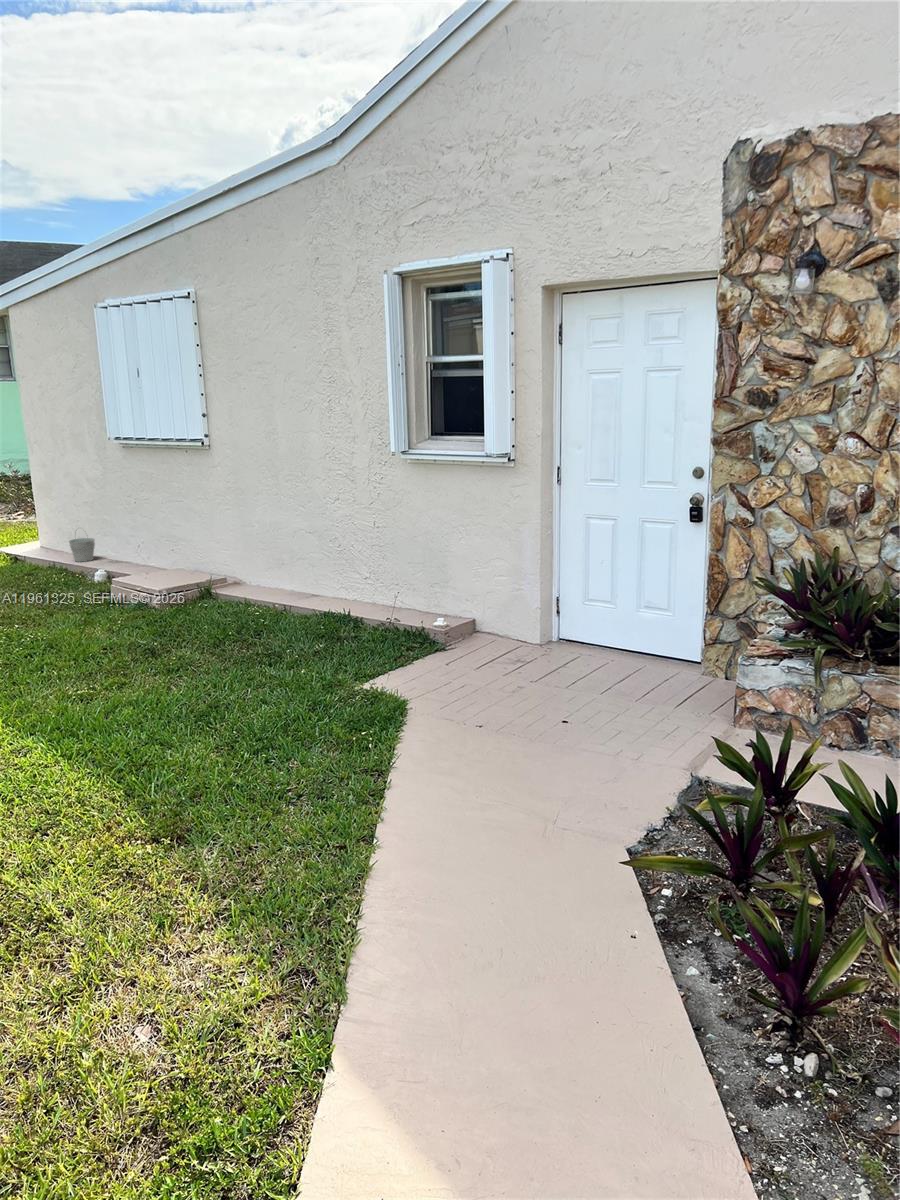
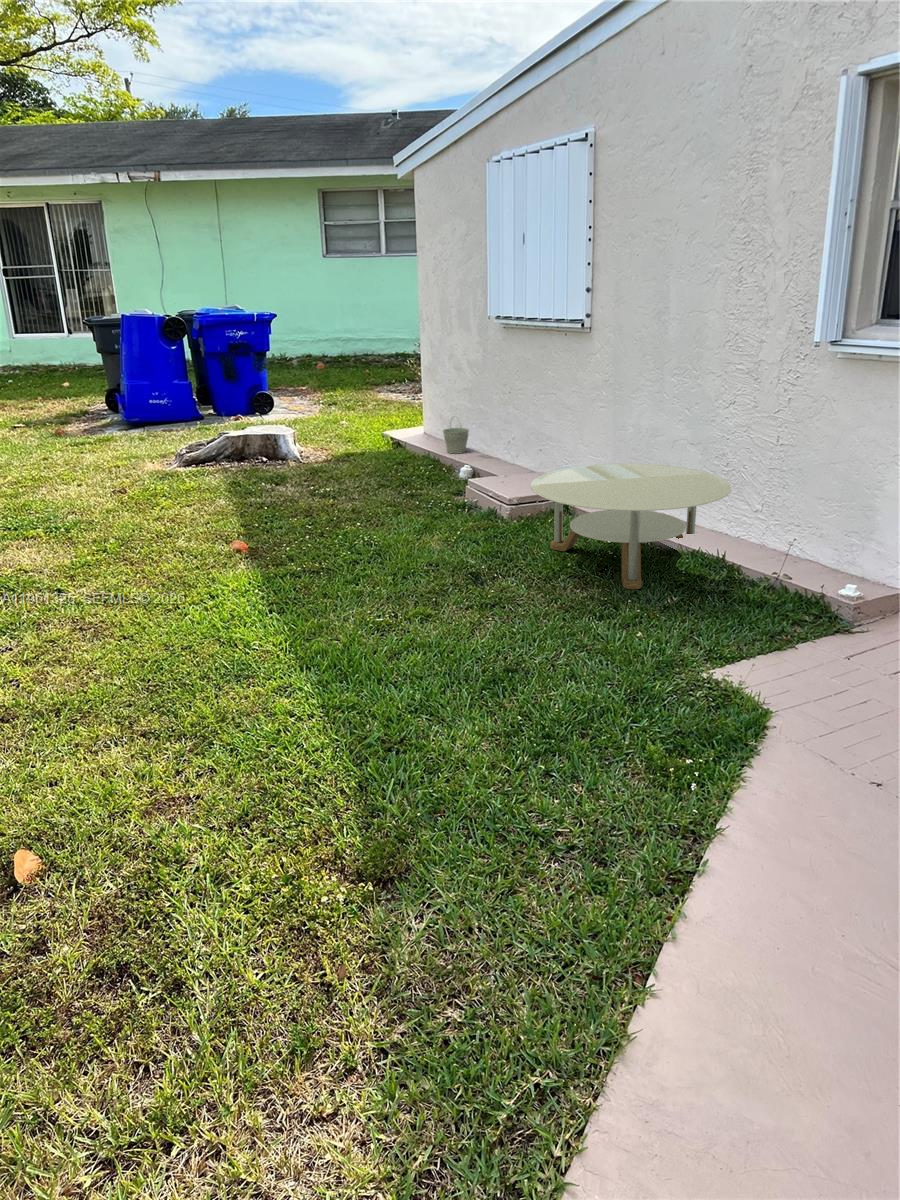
round table: none [190,550,347,644] -> present [531,463,731,589]

